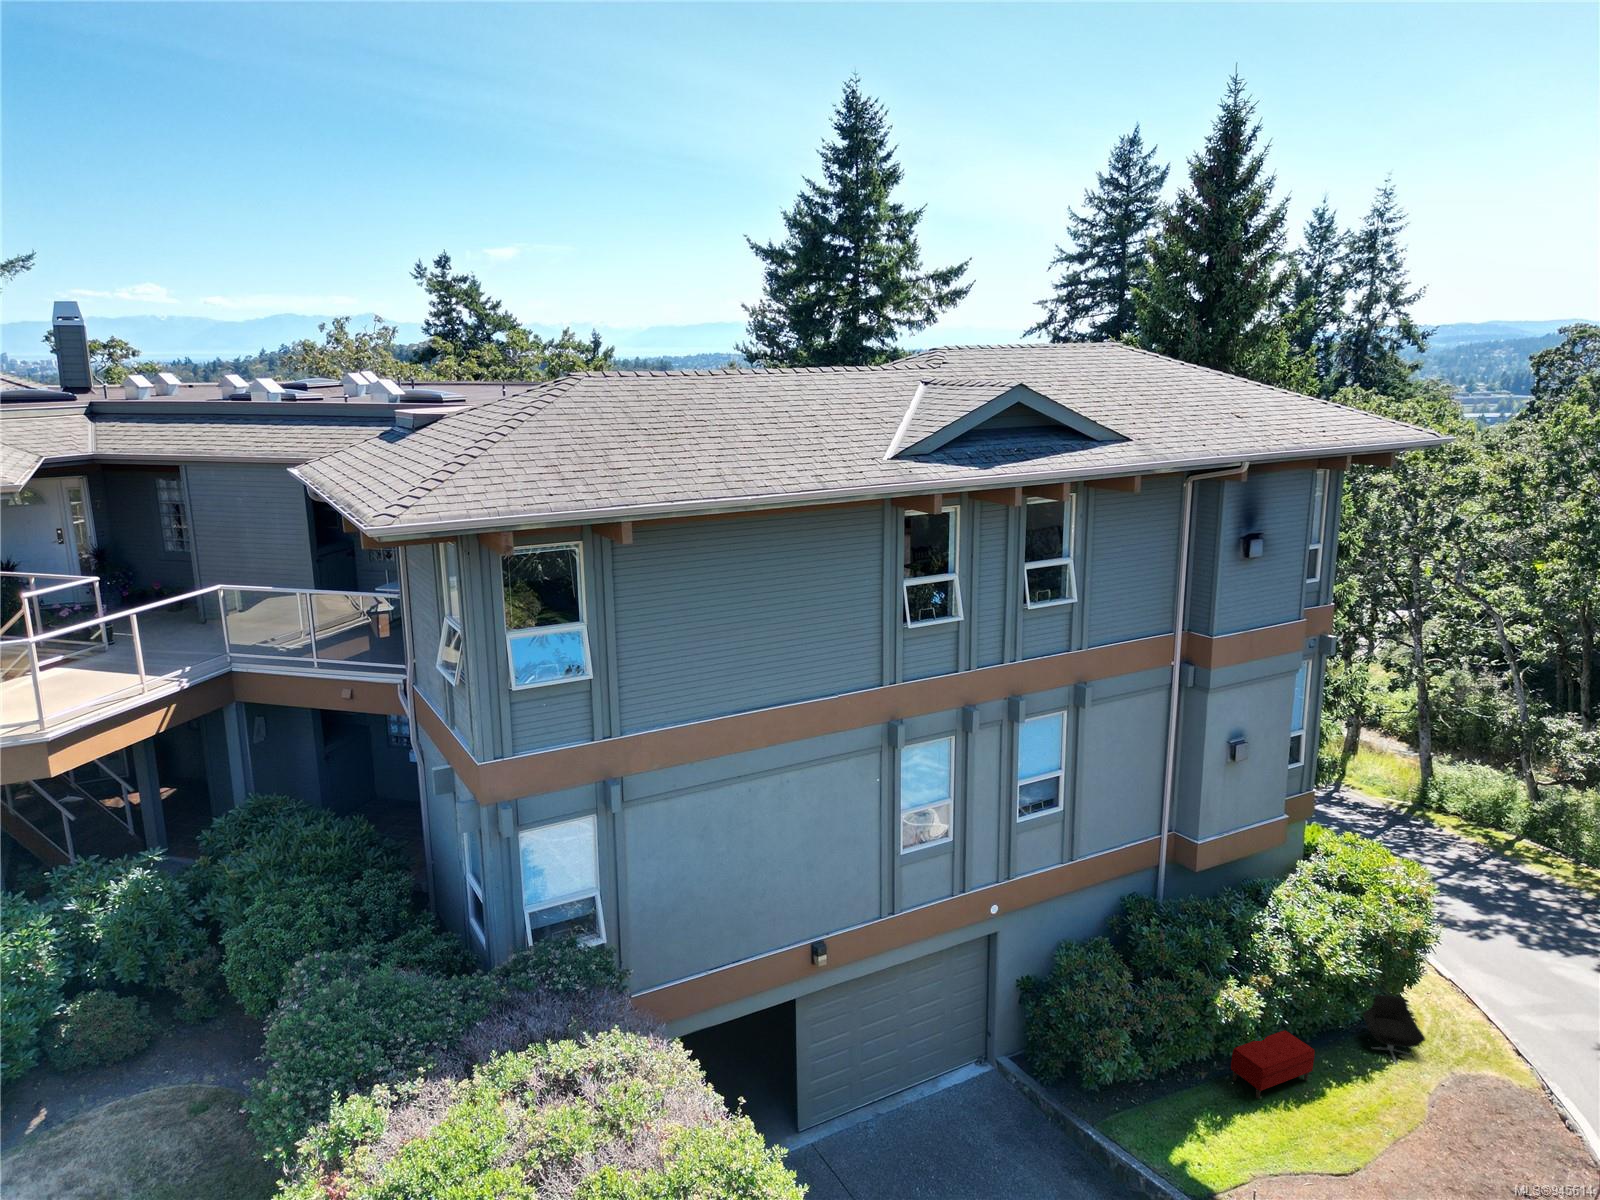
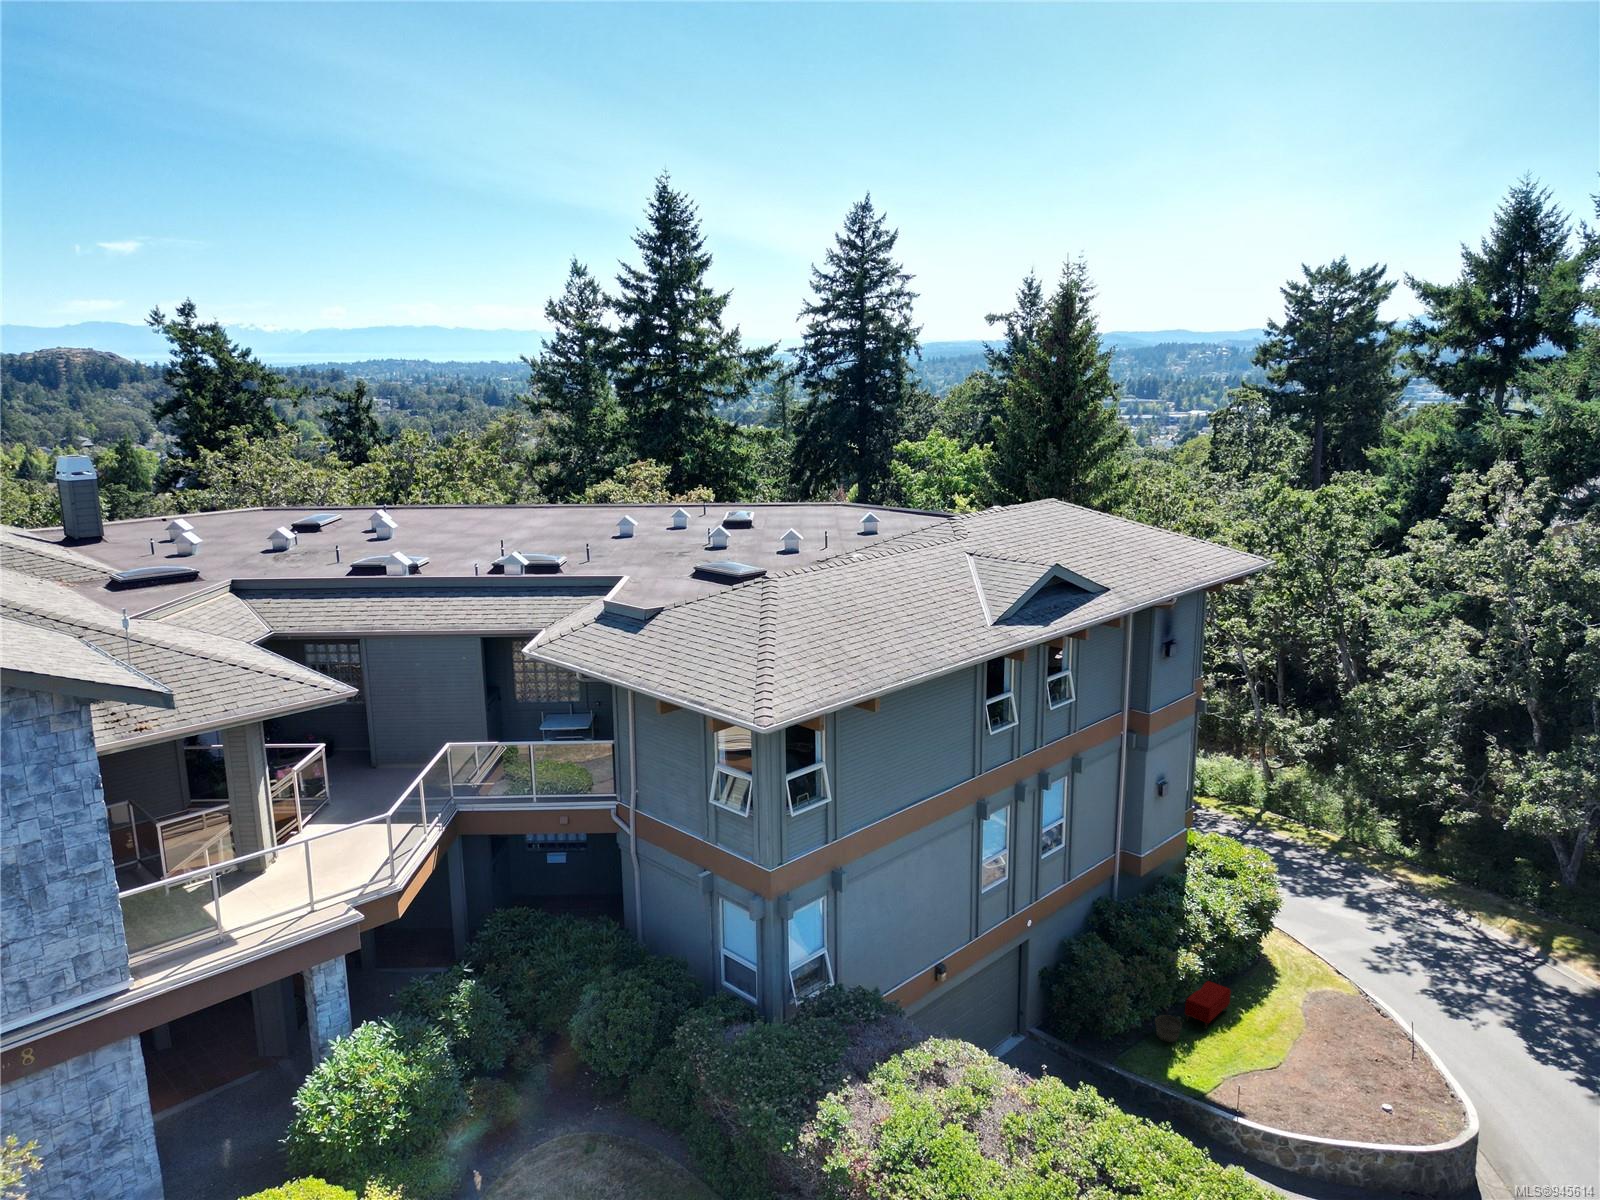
lounge chair: present [1363,994,1425,1065] -> none [1239,944,1282,989]
wooden bucket: none [1171,1061,1211,1105] -> present [1155,1015,1182,1043]

